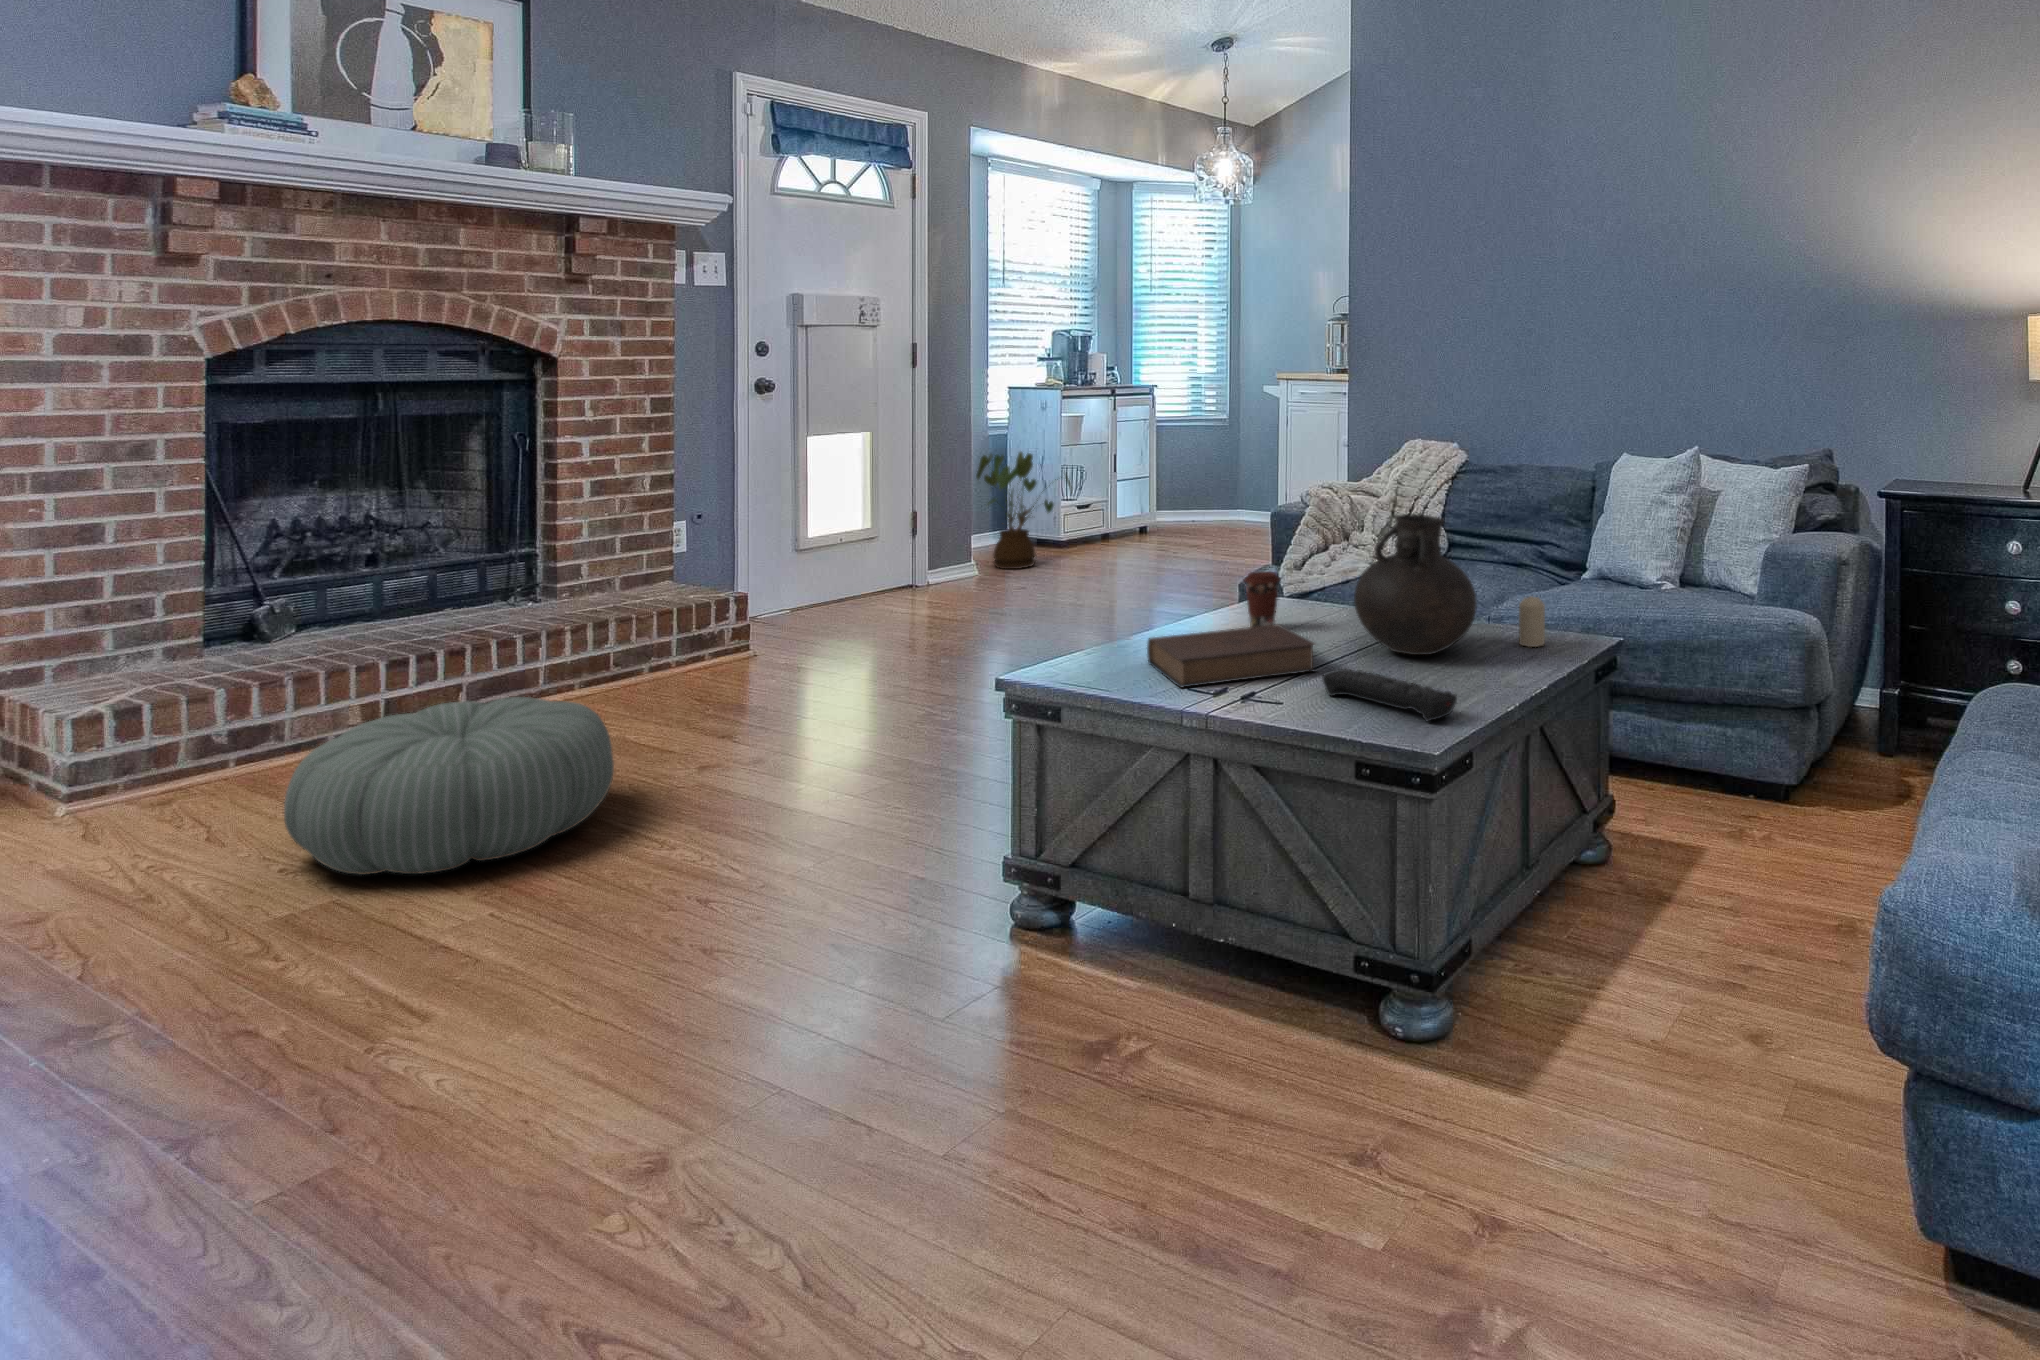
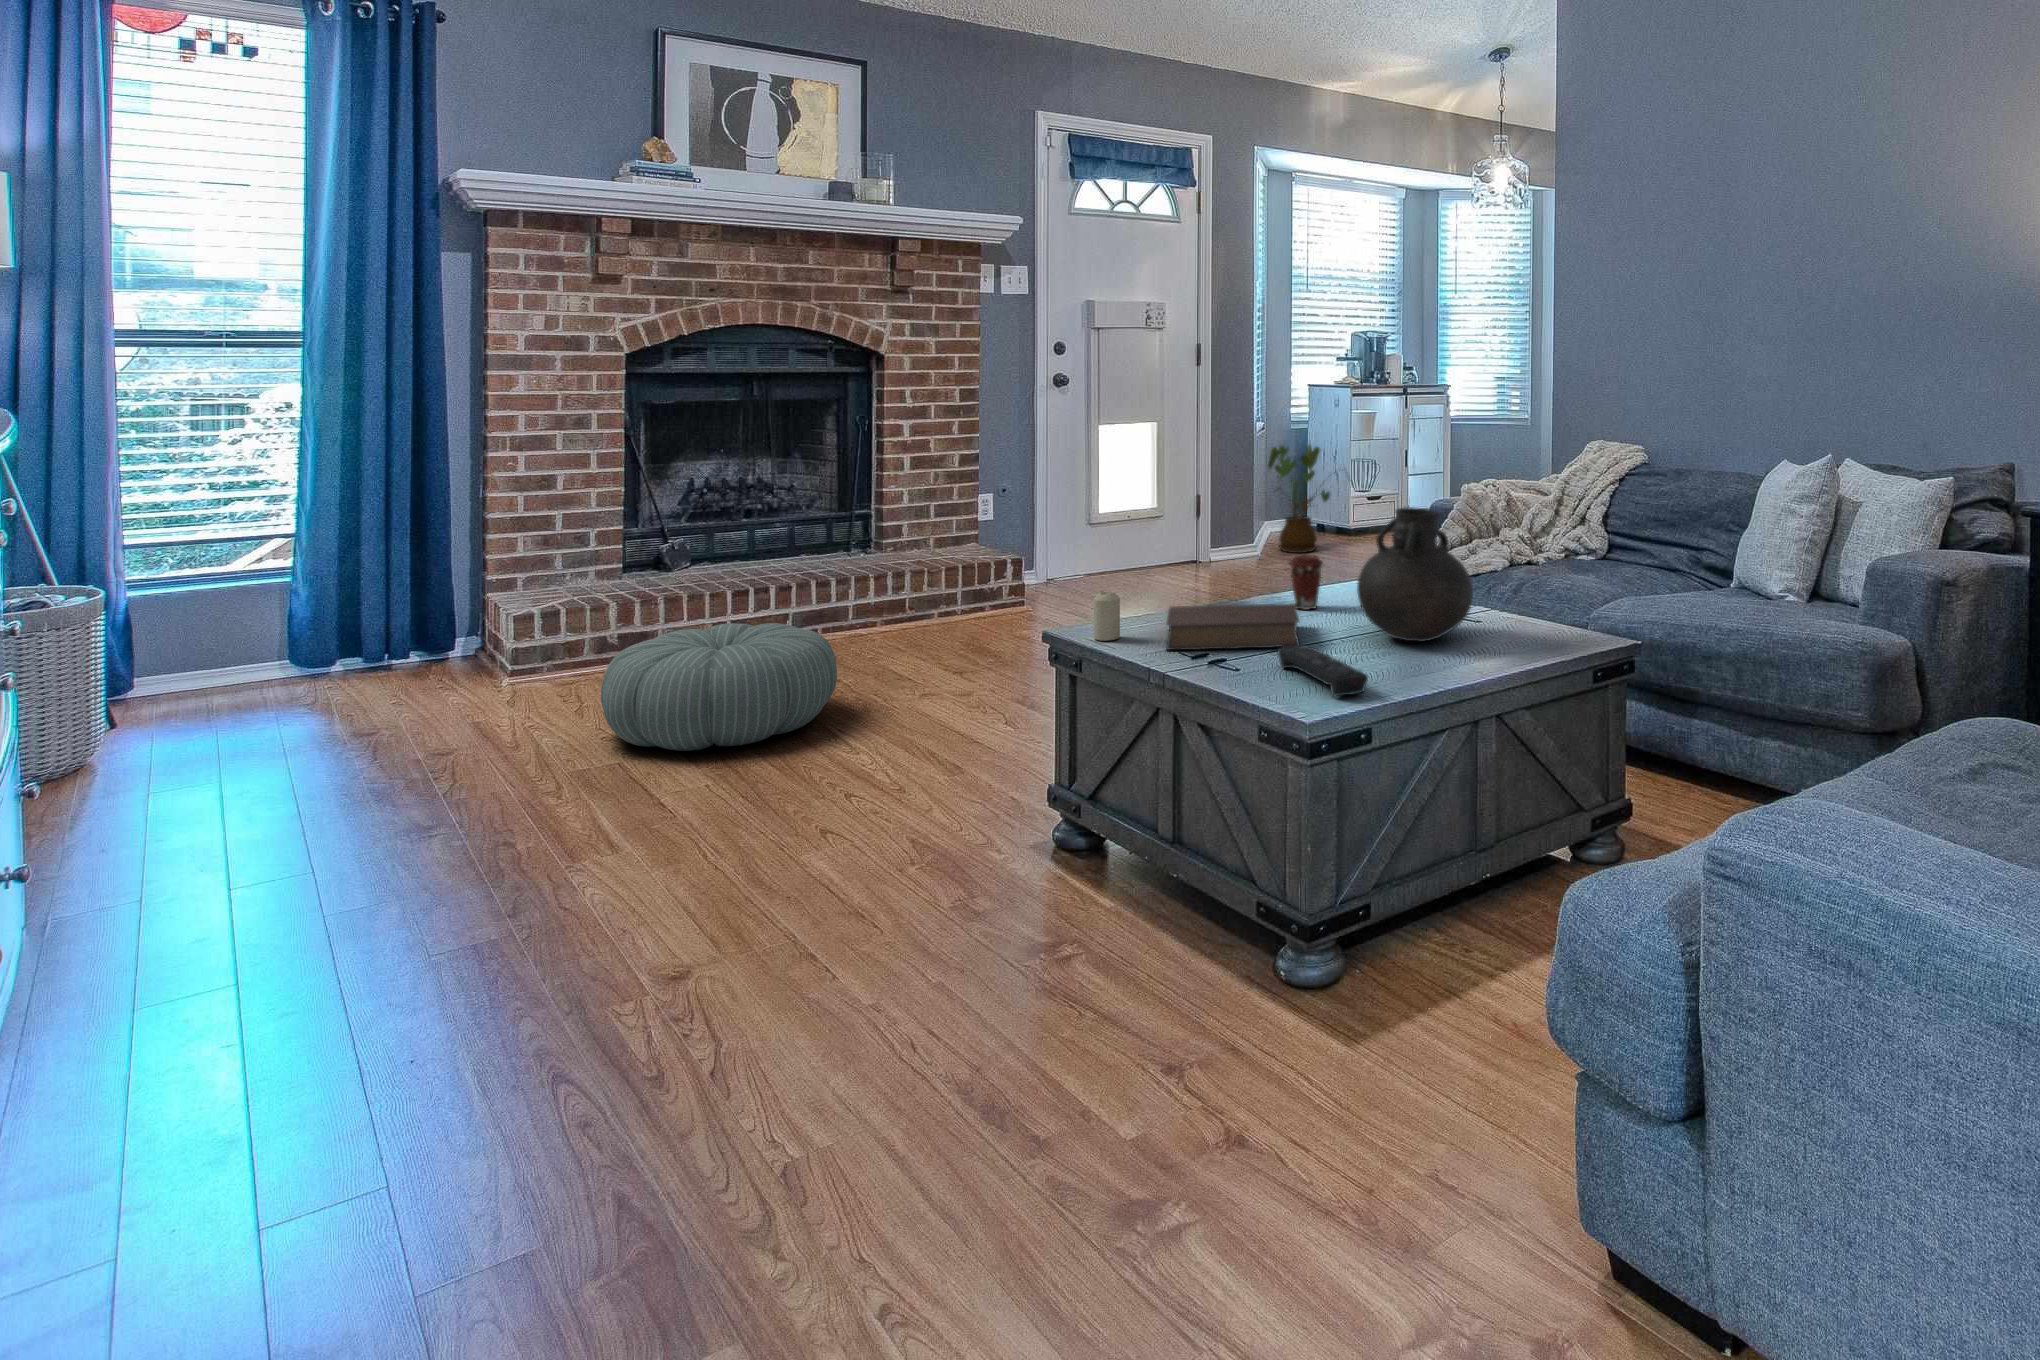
candle: present [1519,596,1545,647] -> present [1094,591,1120,641]

